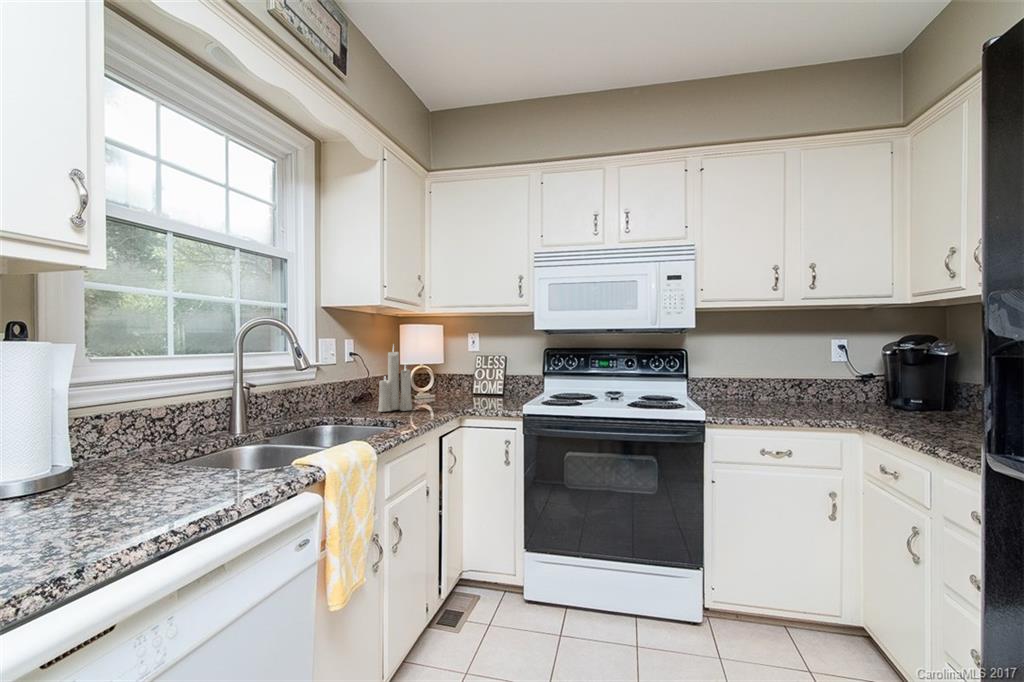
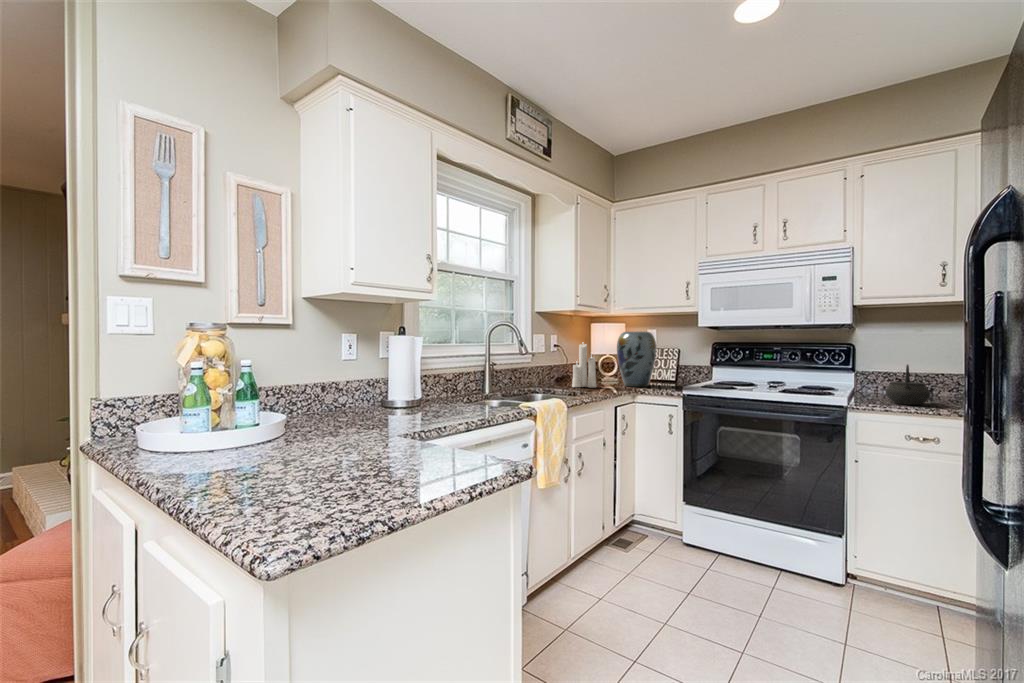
vase: none [437,335,485,405] -> present [617,332,656,387]
kettle: none [739,371,782,416] -> present [886,365,931,405]

